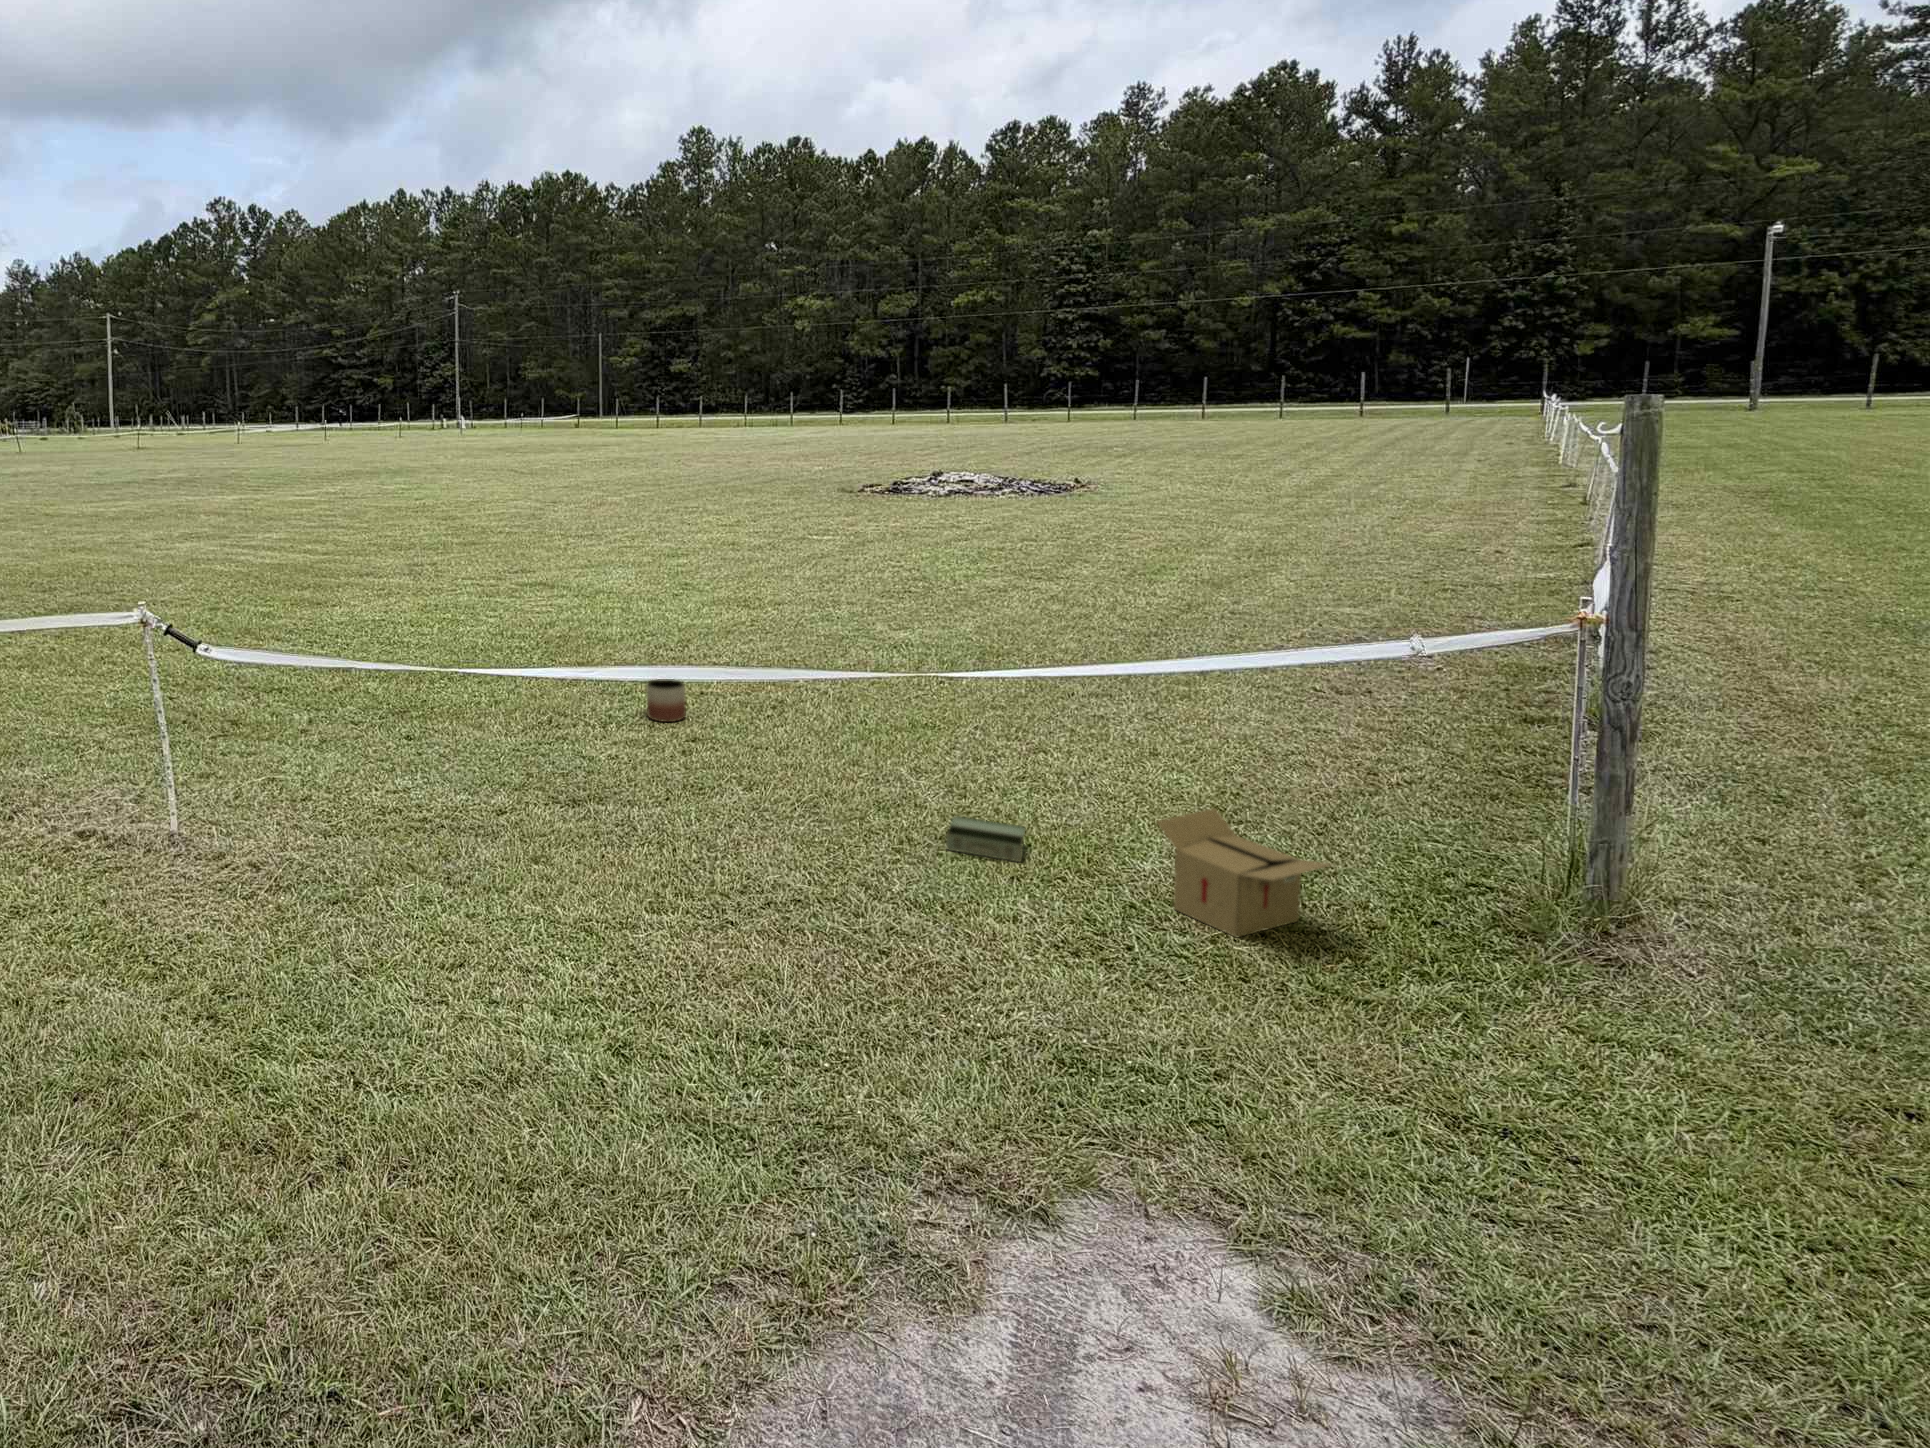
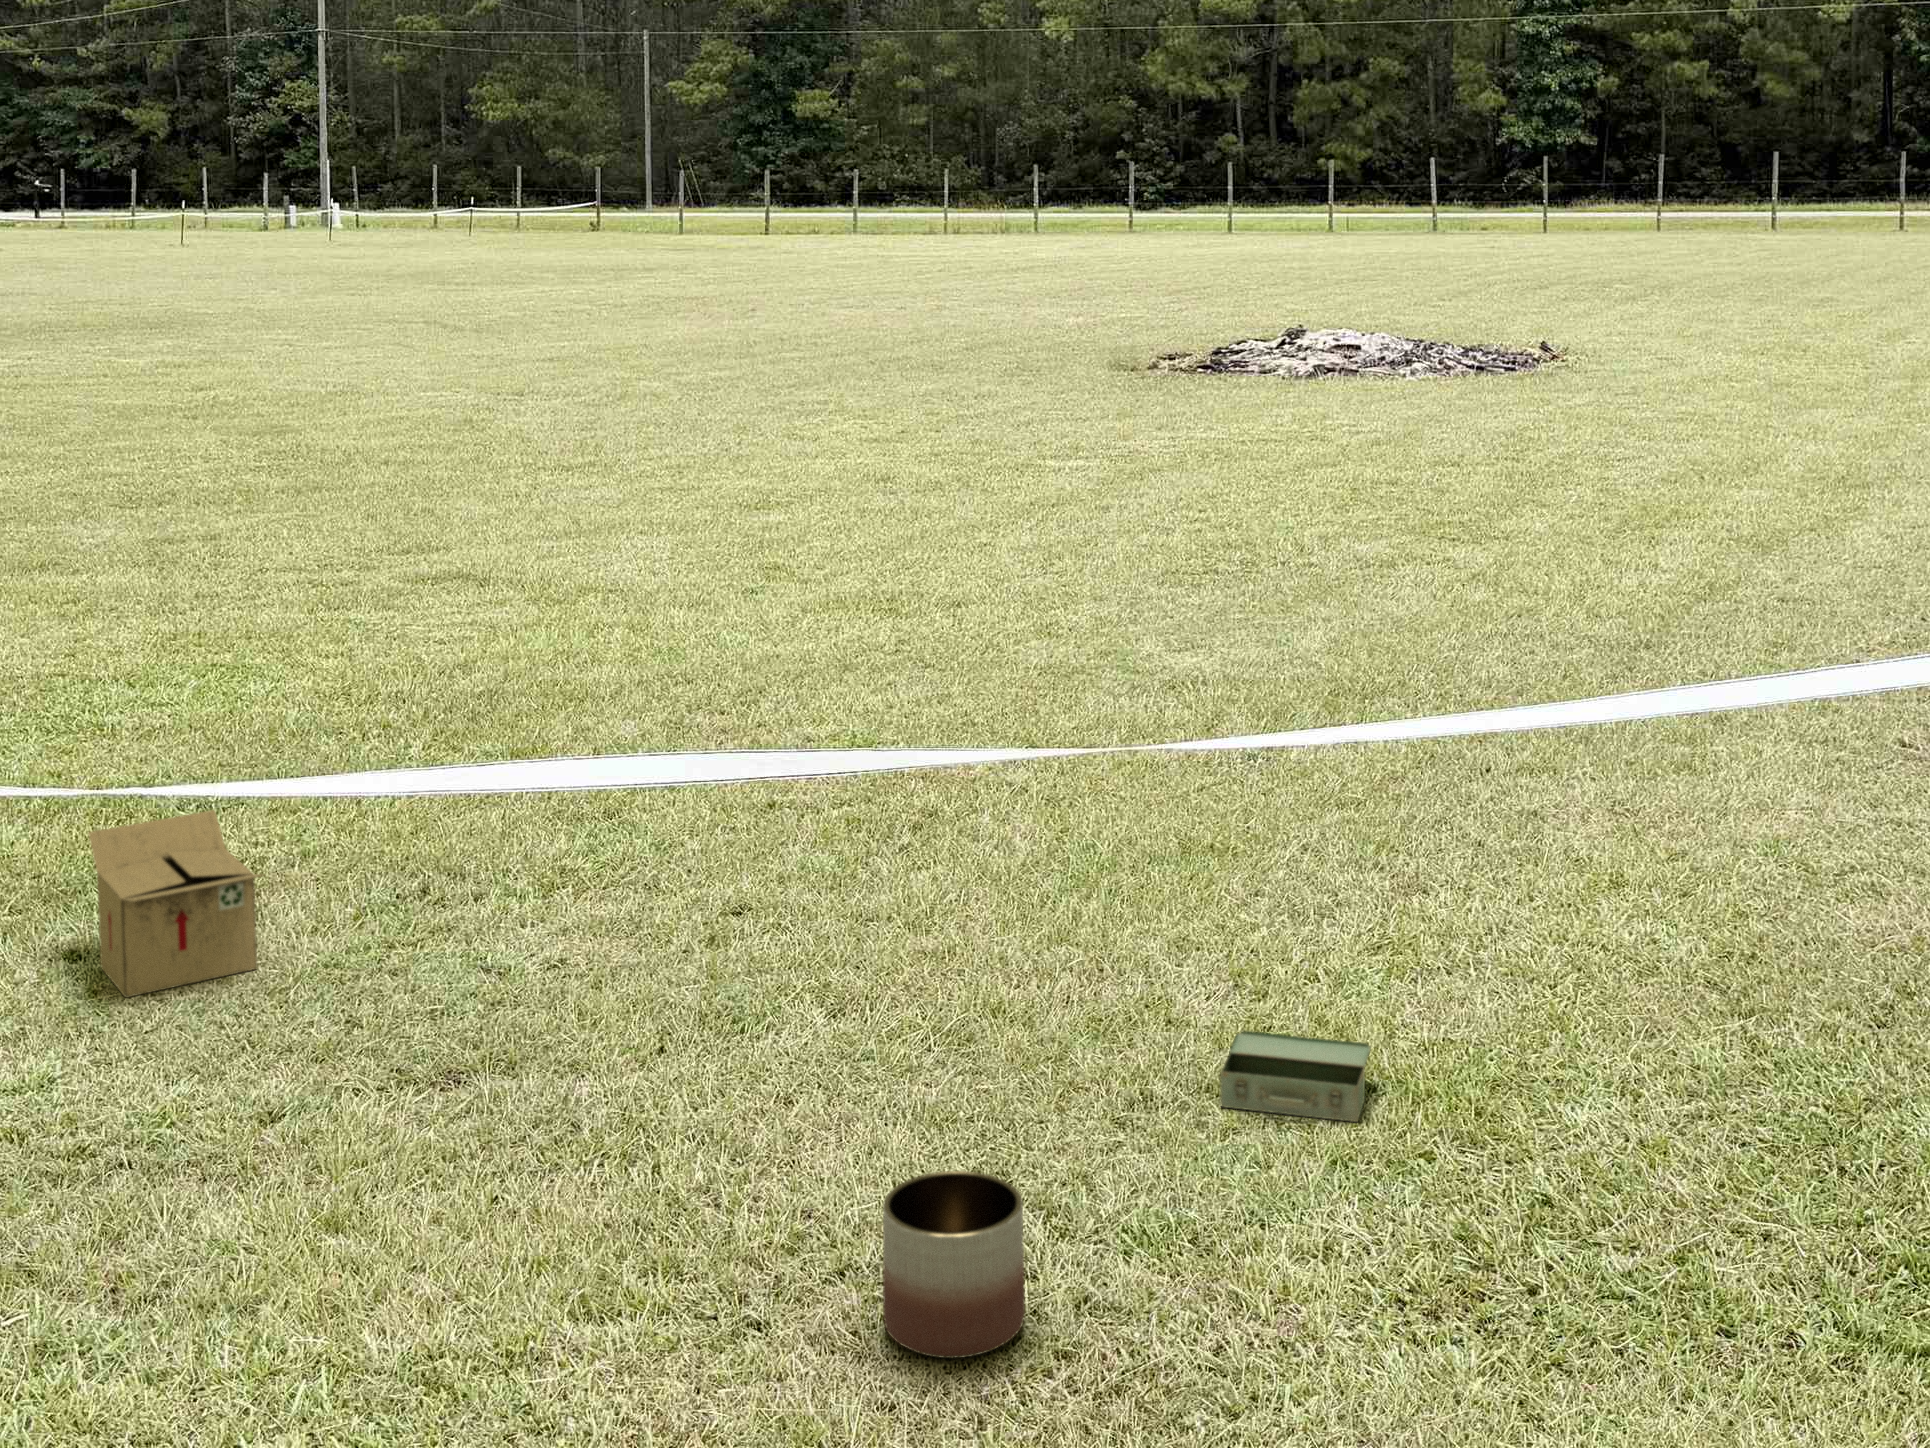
planter: present [646,679,686,722] -> present [883,1171,1025,1358]
cardboard box: present [1157,809,1331,937] -> present [88,810,262,998]

